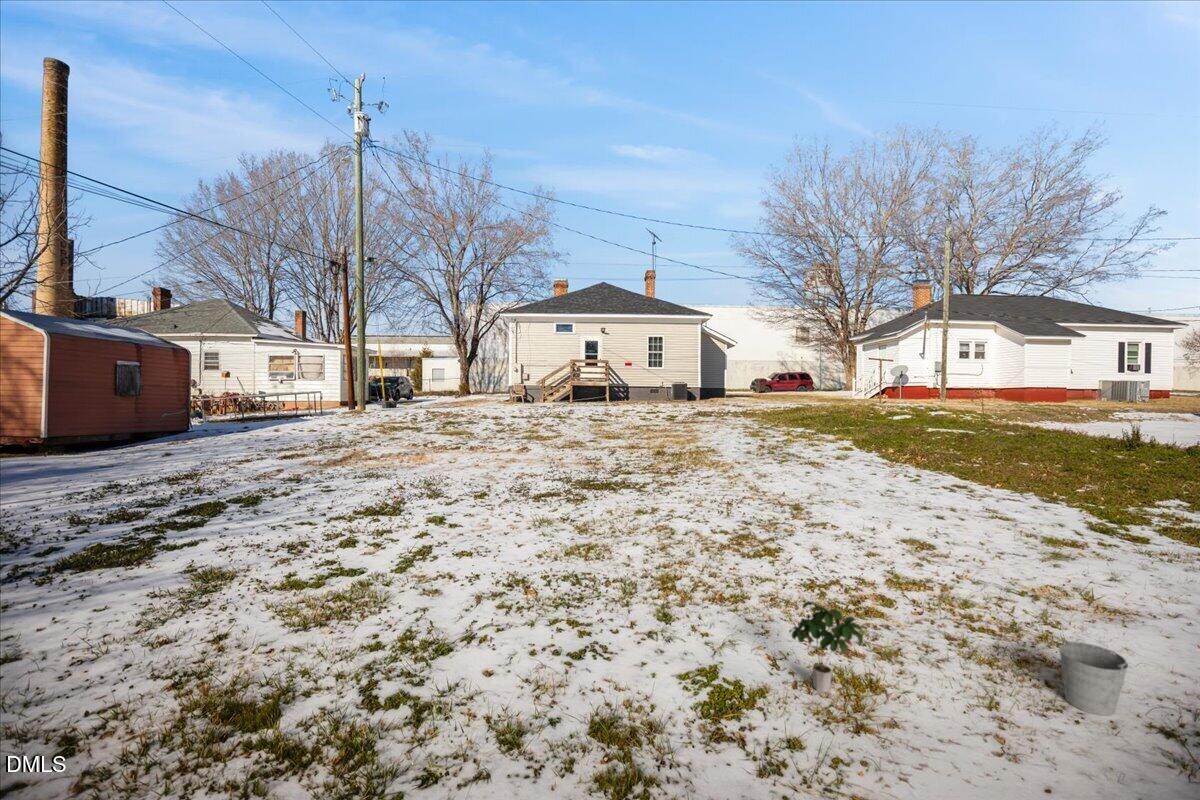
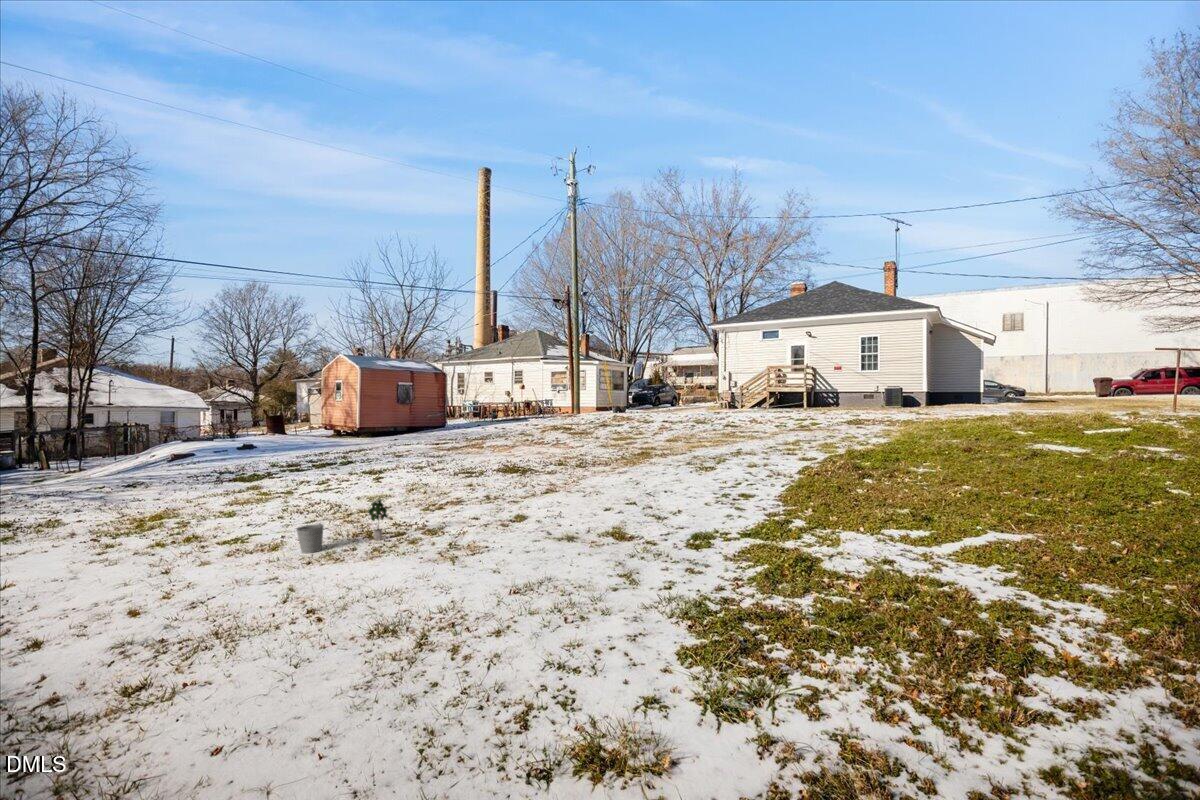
potted plant: present [789,601,863,693] -> present [368,499,388,541]

